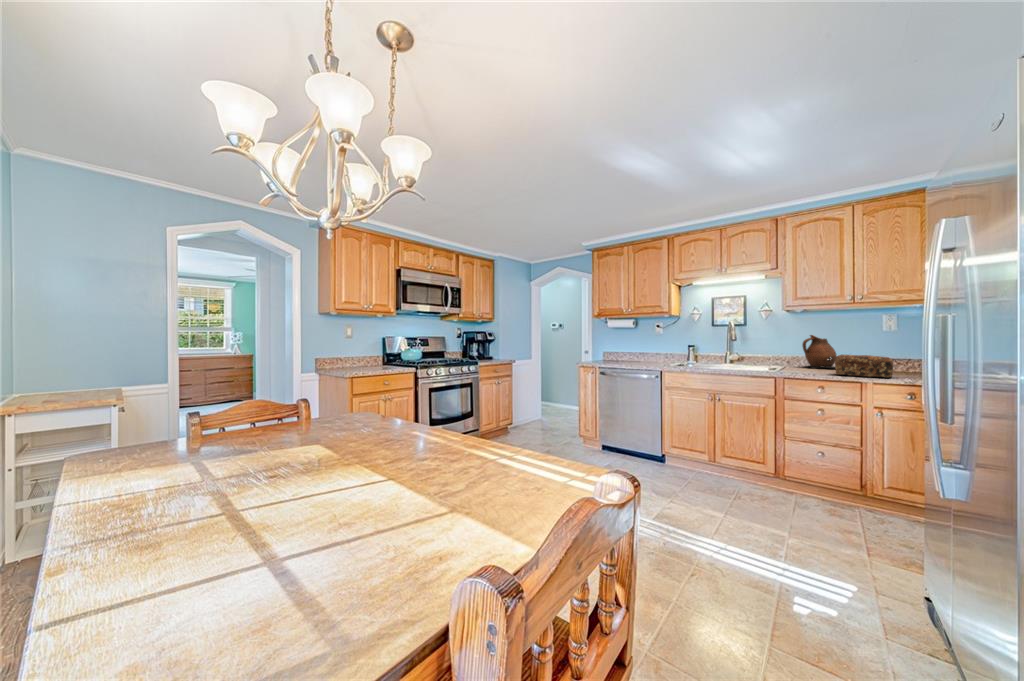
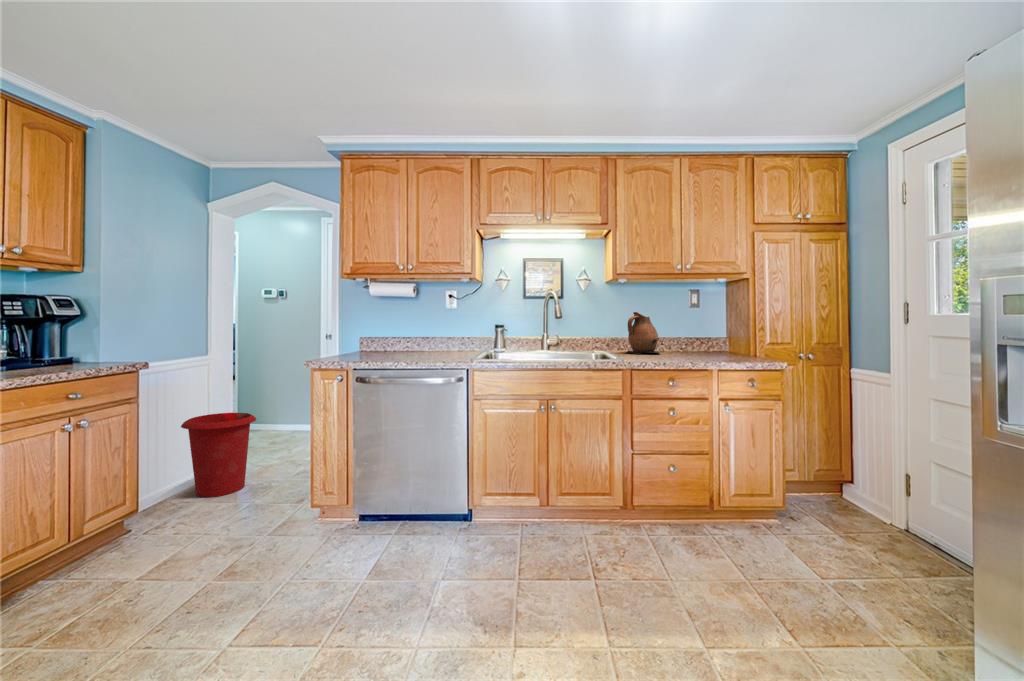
bread loaf: present [835,355,893,377] -> none [676,335,733,361]
waste bin: none [524,387,555,426] -> present [181,413,256,497]

